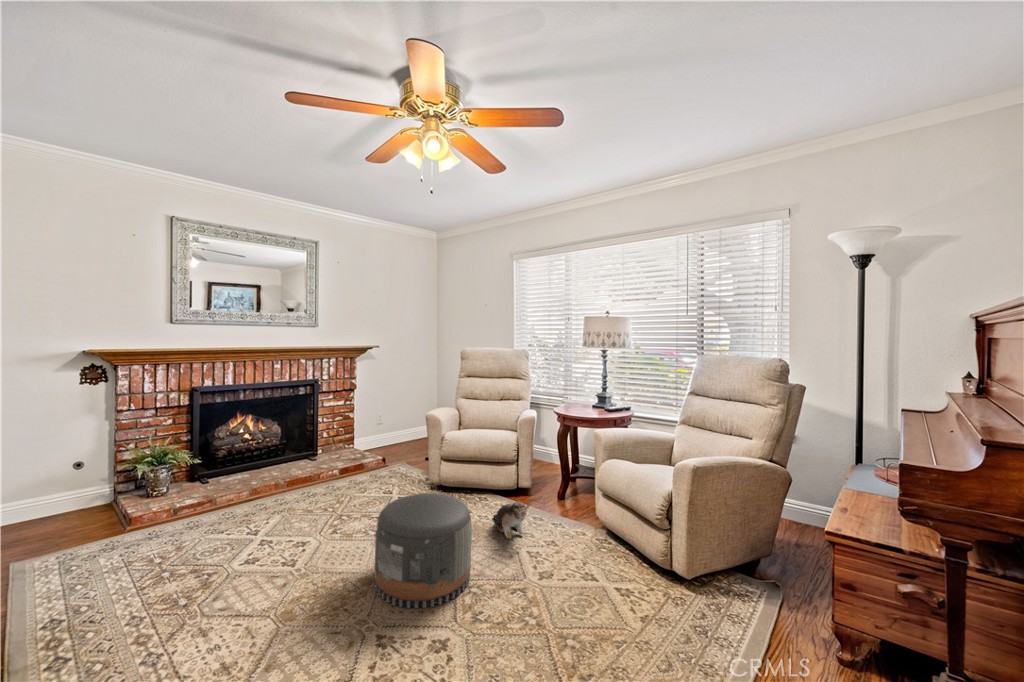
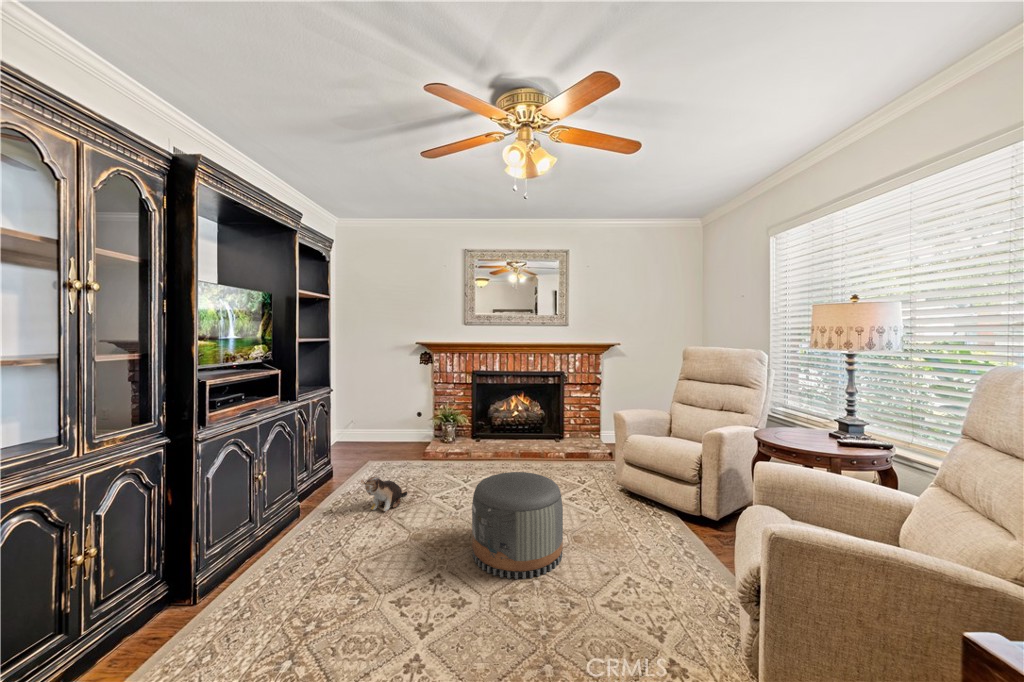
plush toy: present [493,502,530,539] -> present [361,477,407,511]

